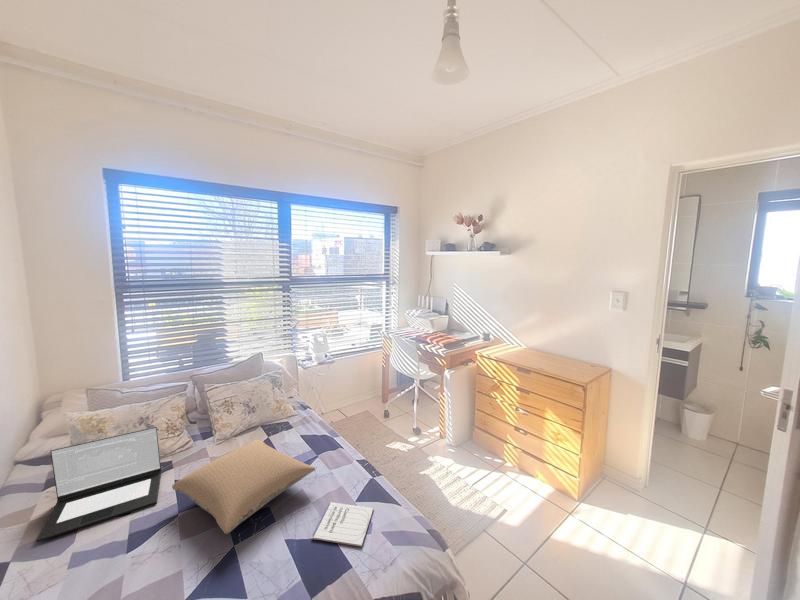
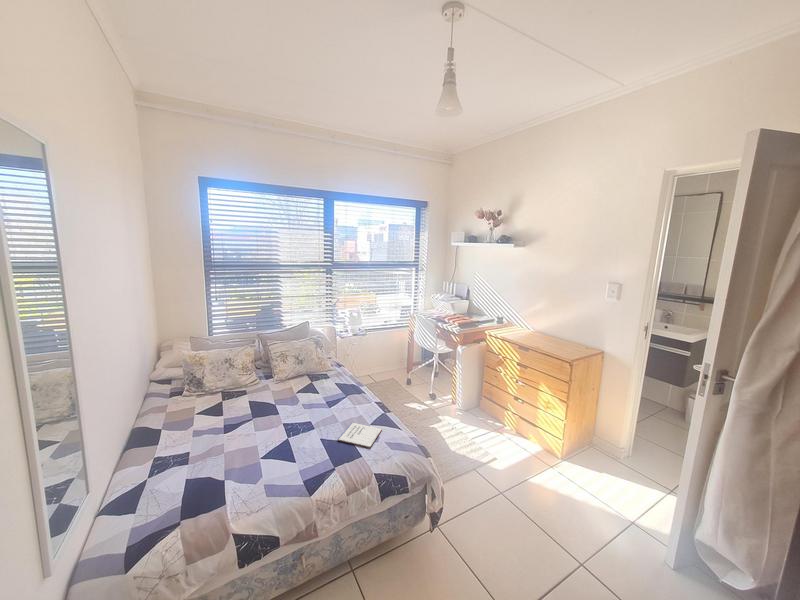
laptop: present [36,427,161,542] -> none [171,364,240,424]
pillow: present [172,439,315,534] -> none [249,380,343,428]

